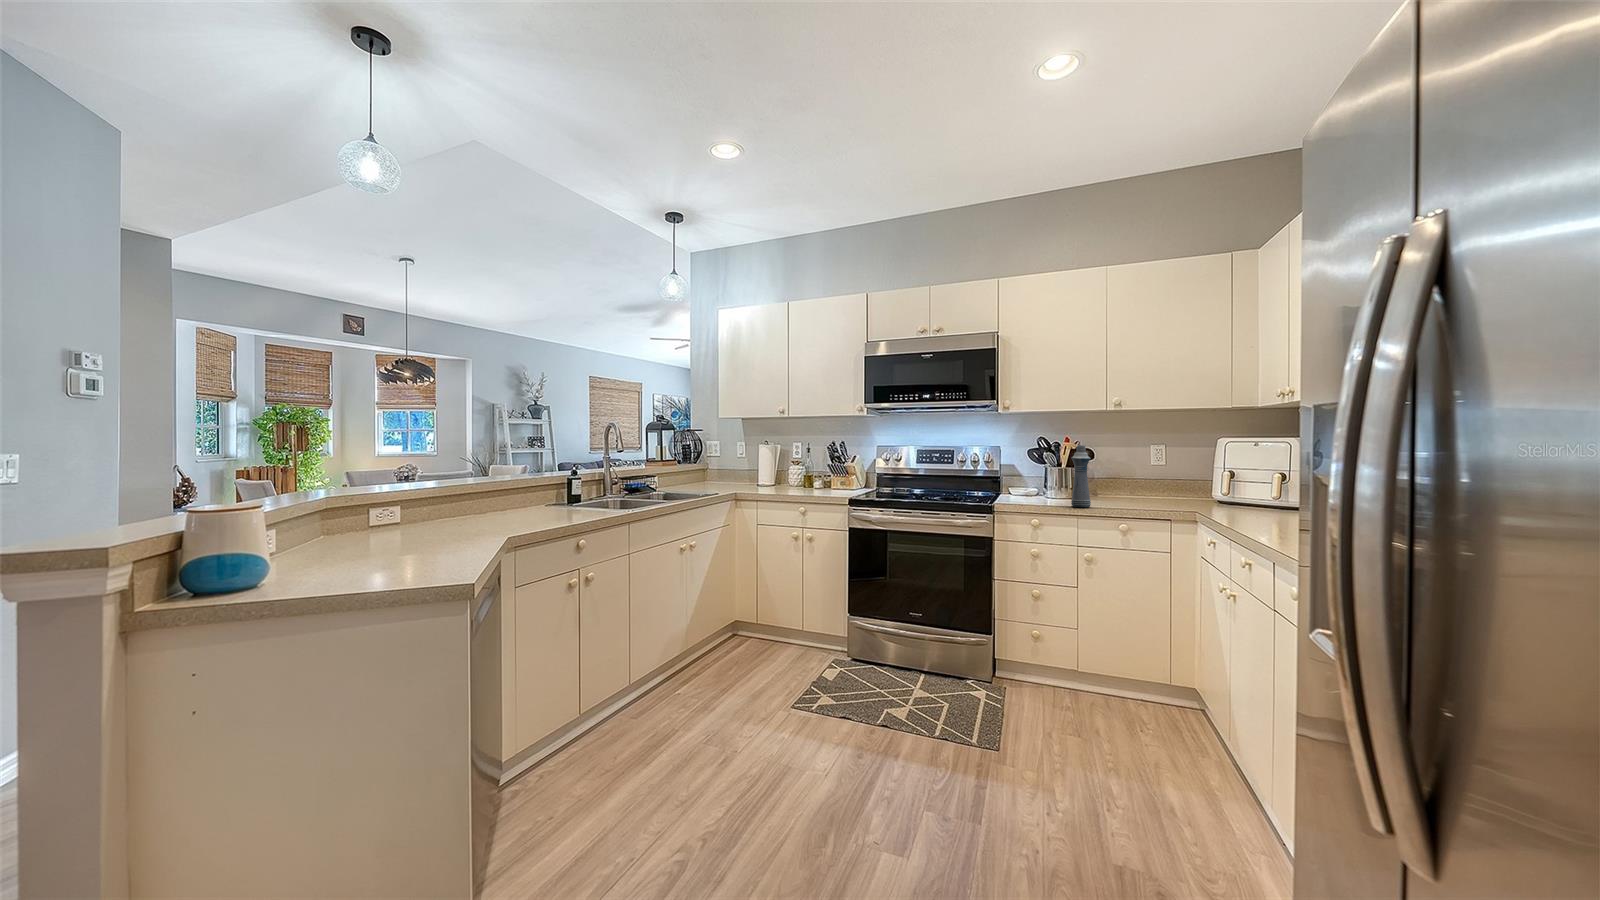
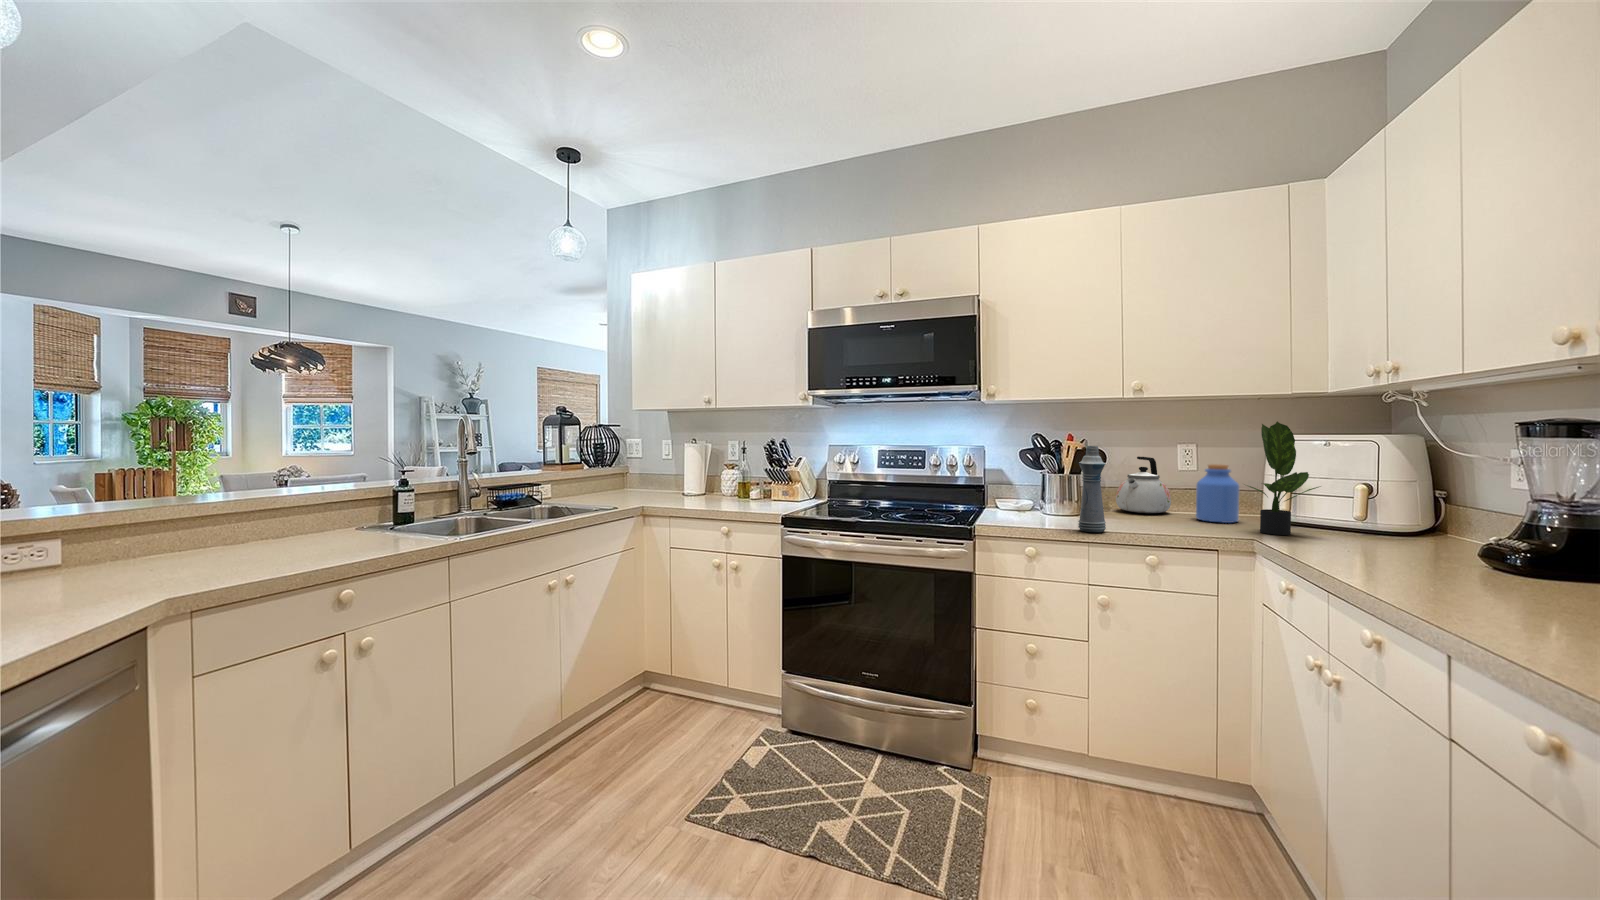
potted plant: none [1189,428,1244,509] -> present [1247,421,1321,535]
kettle: none [1101,454,1142,497] -> present [1116,456,1171,513]
jar: none [1159,460,1190,502] -> present [1196,464,1239,523]

